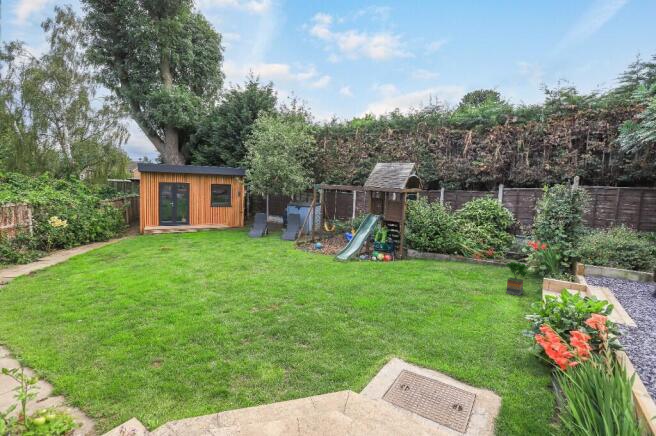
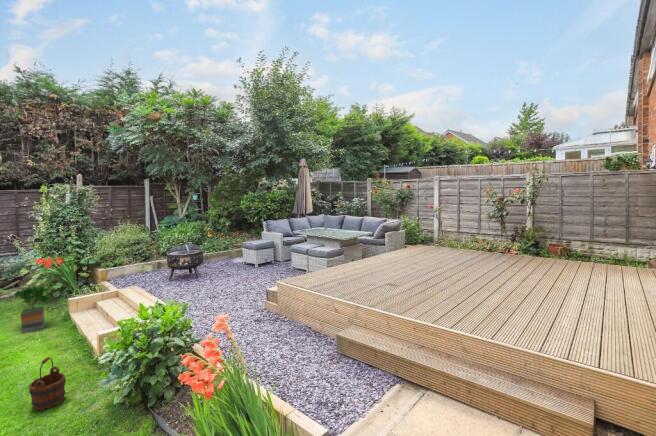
wooden bucket: none [490,310,512,345] -> present [29,357,66,410]

